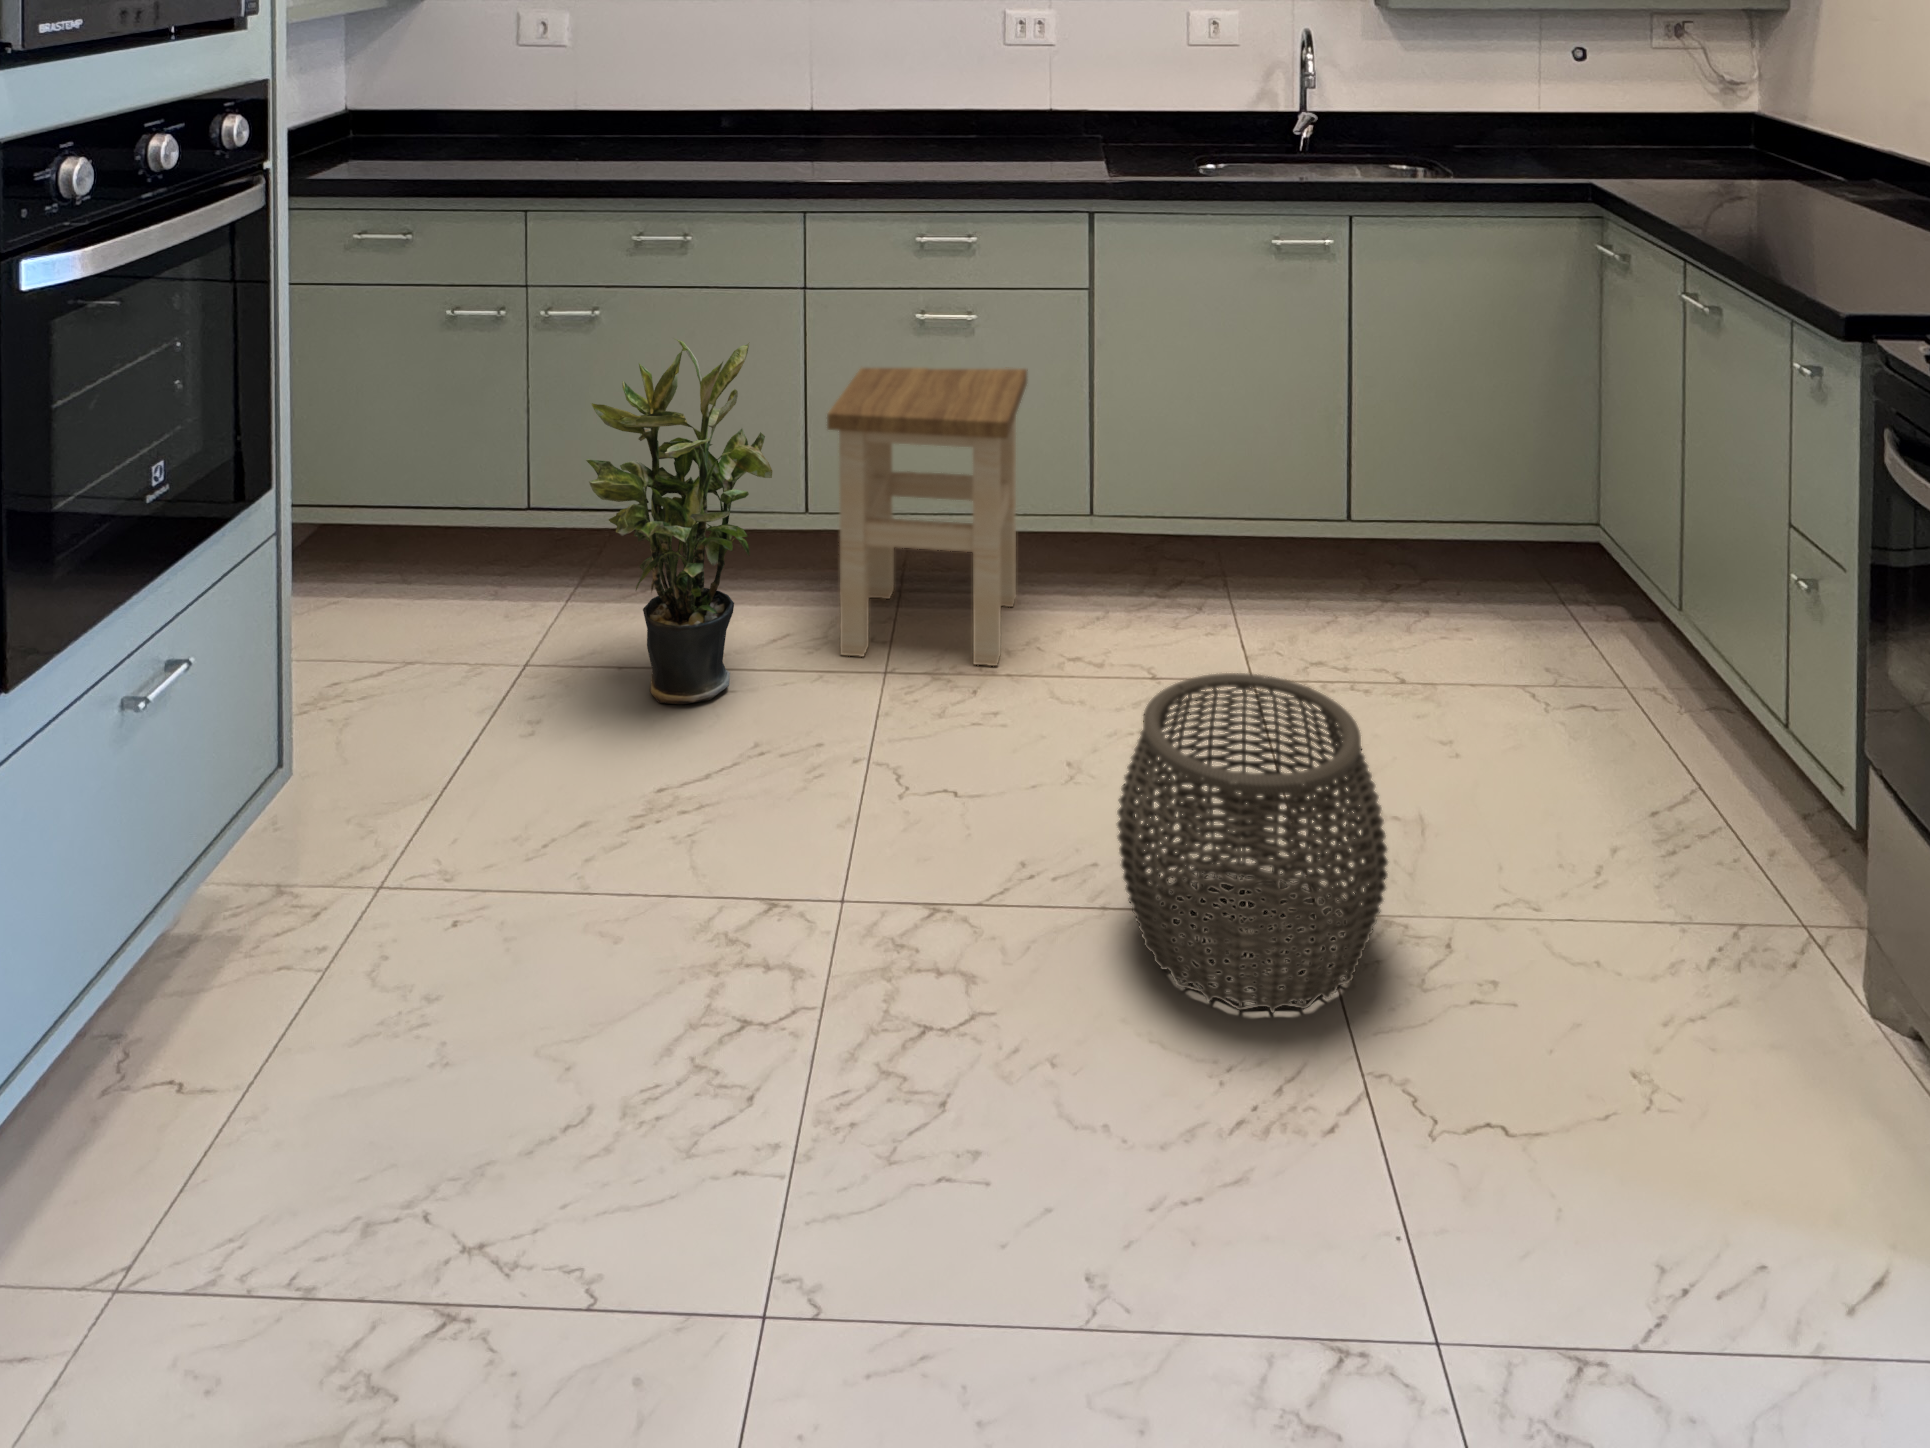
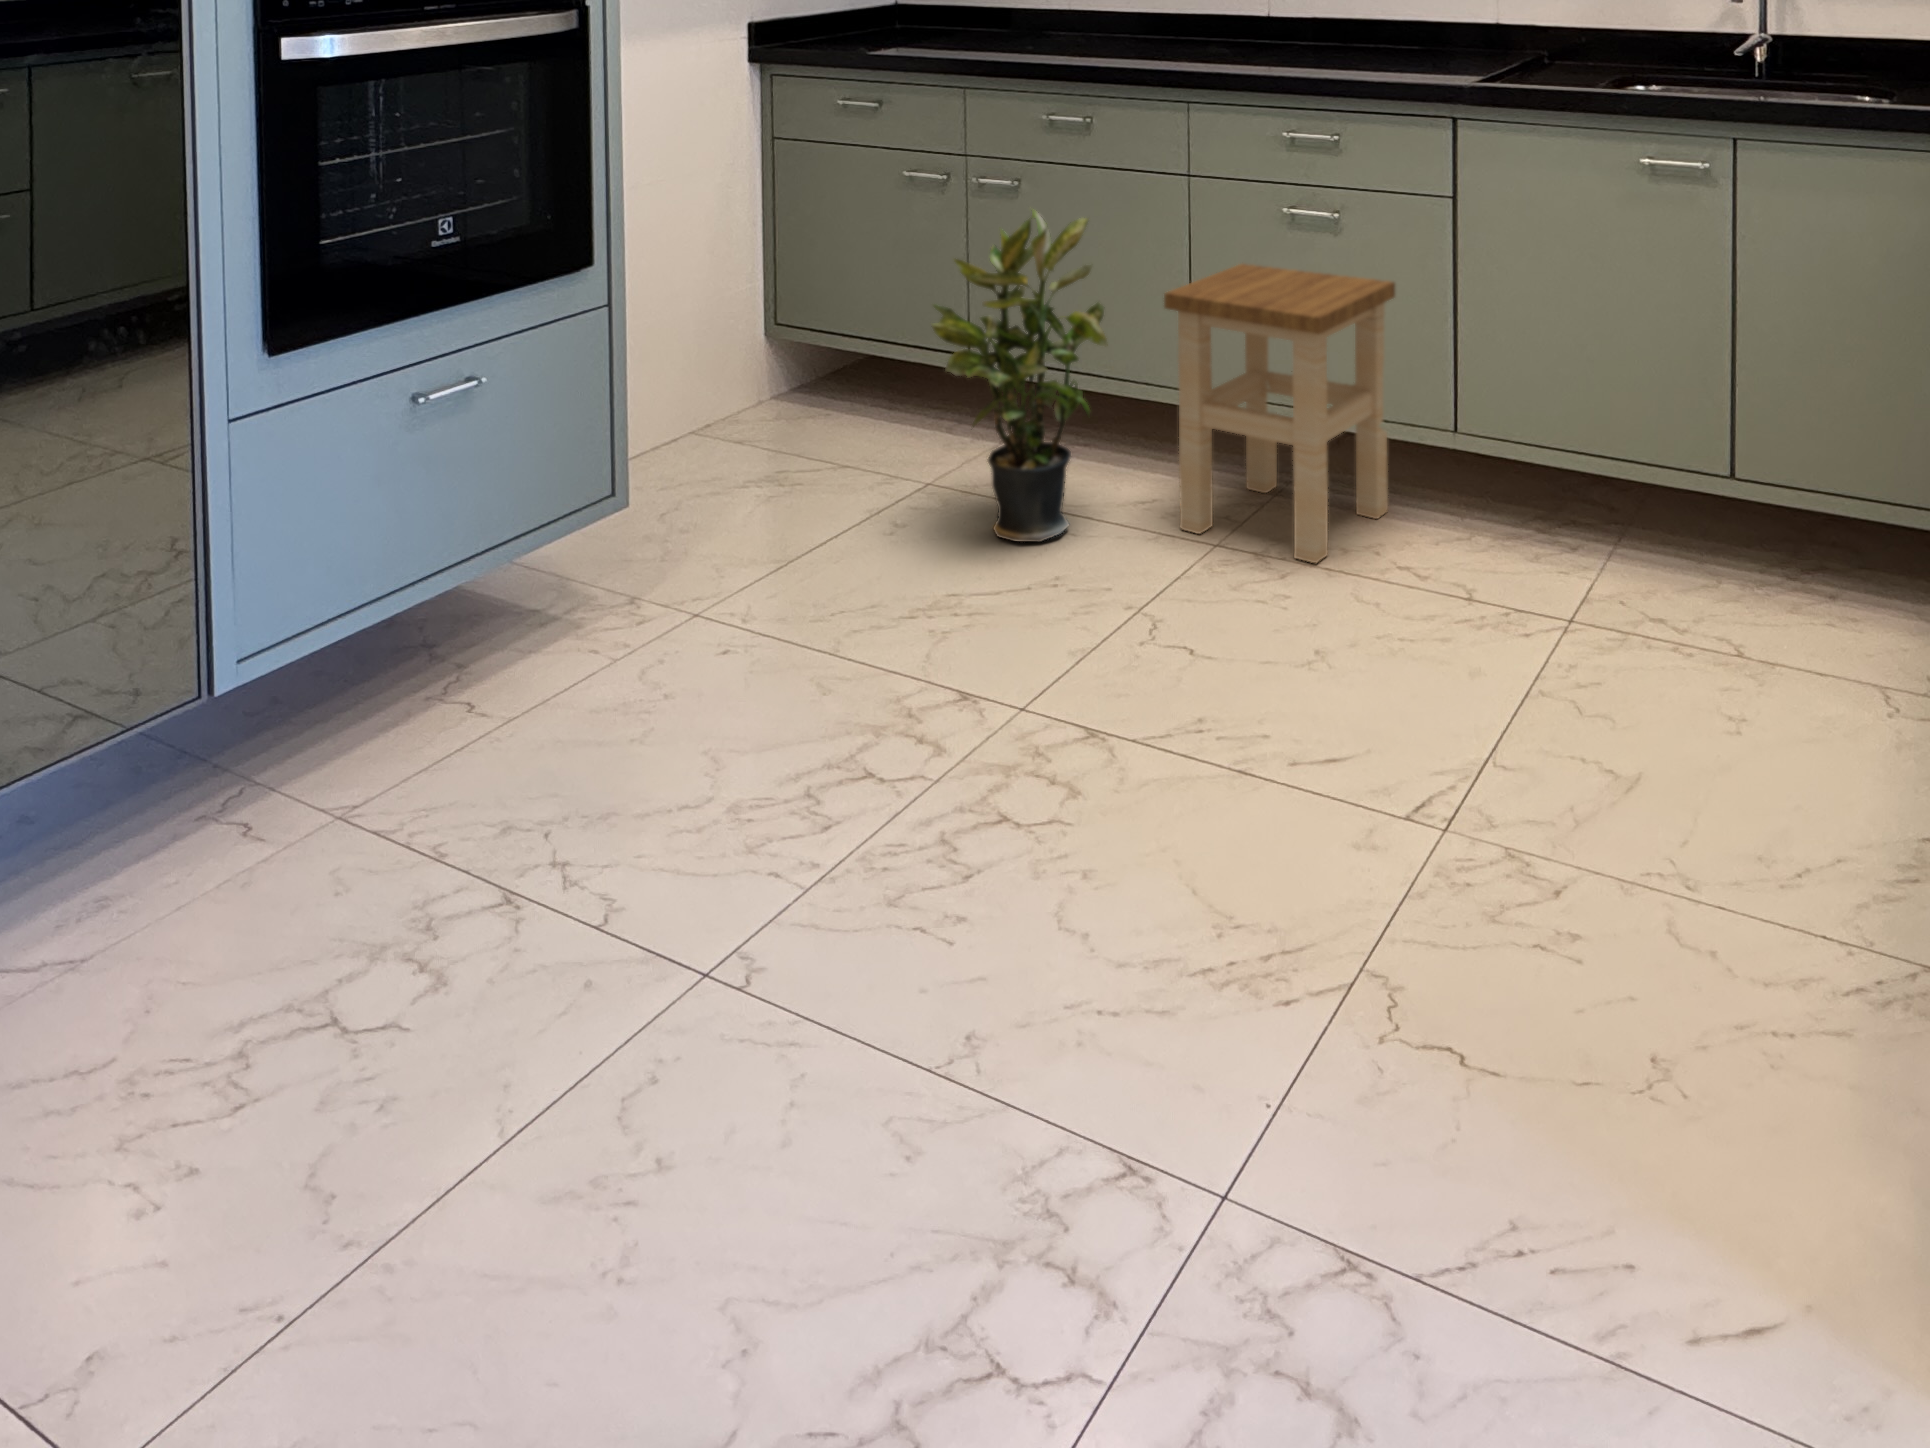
woven basket: present [1117,673,1388,1013] -> none [1212,561,1487,895]

